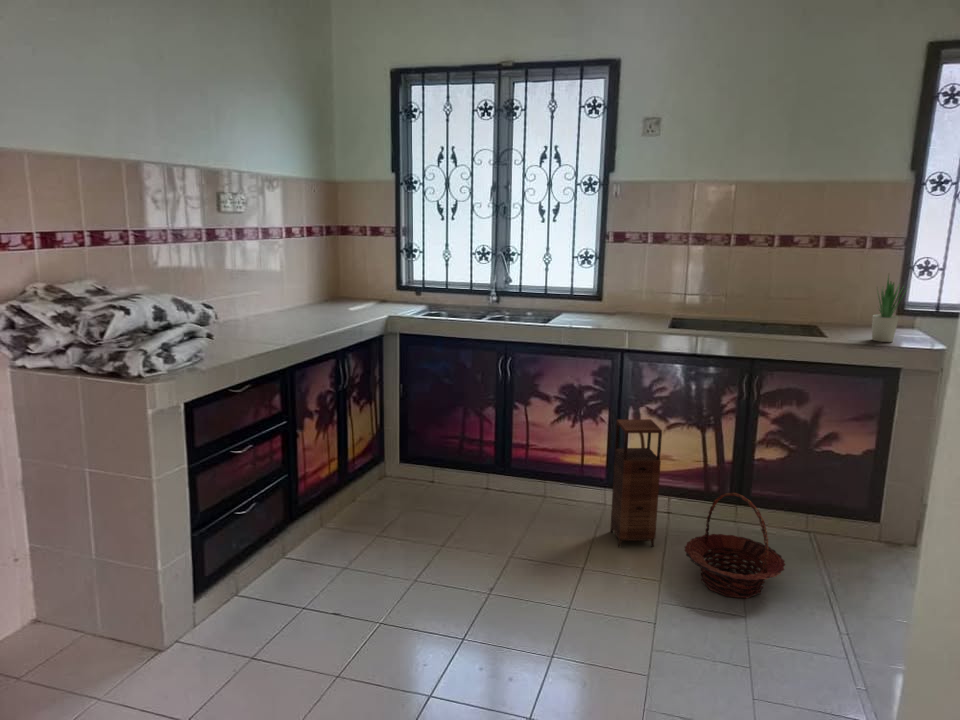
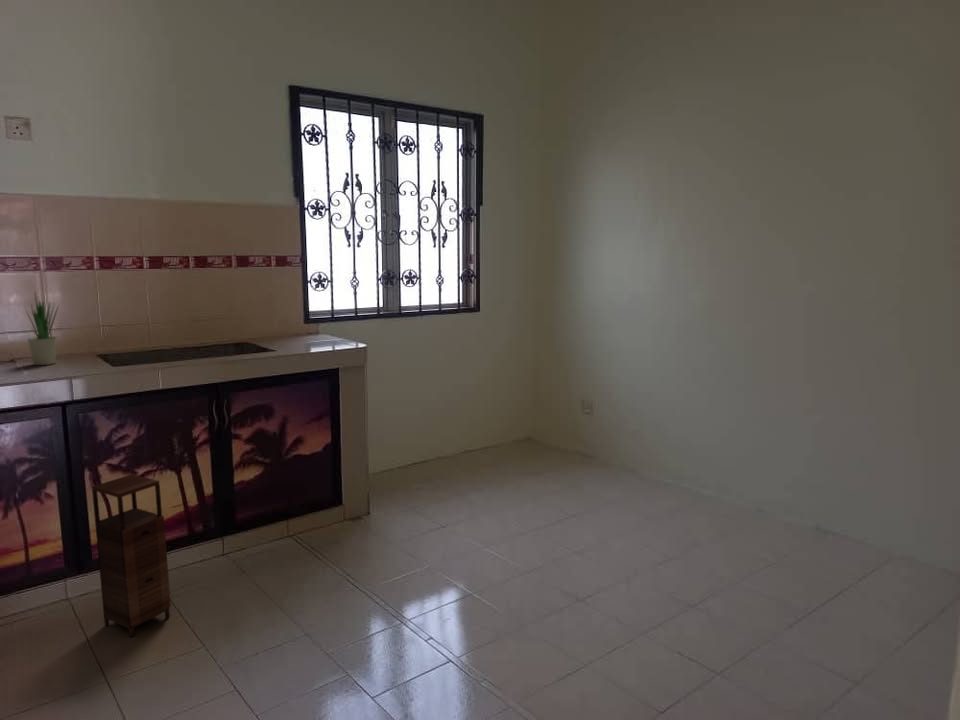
potted plant: present [872,276,905,342] -> present [28,296,57,365]
basket: present [684,493,785,598] -> none [219,519,323,628]

